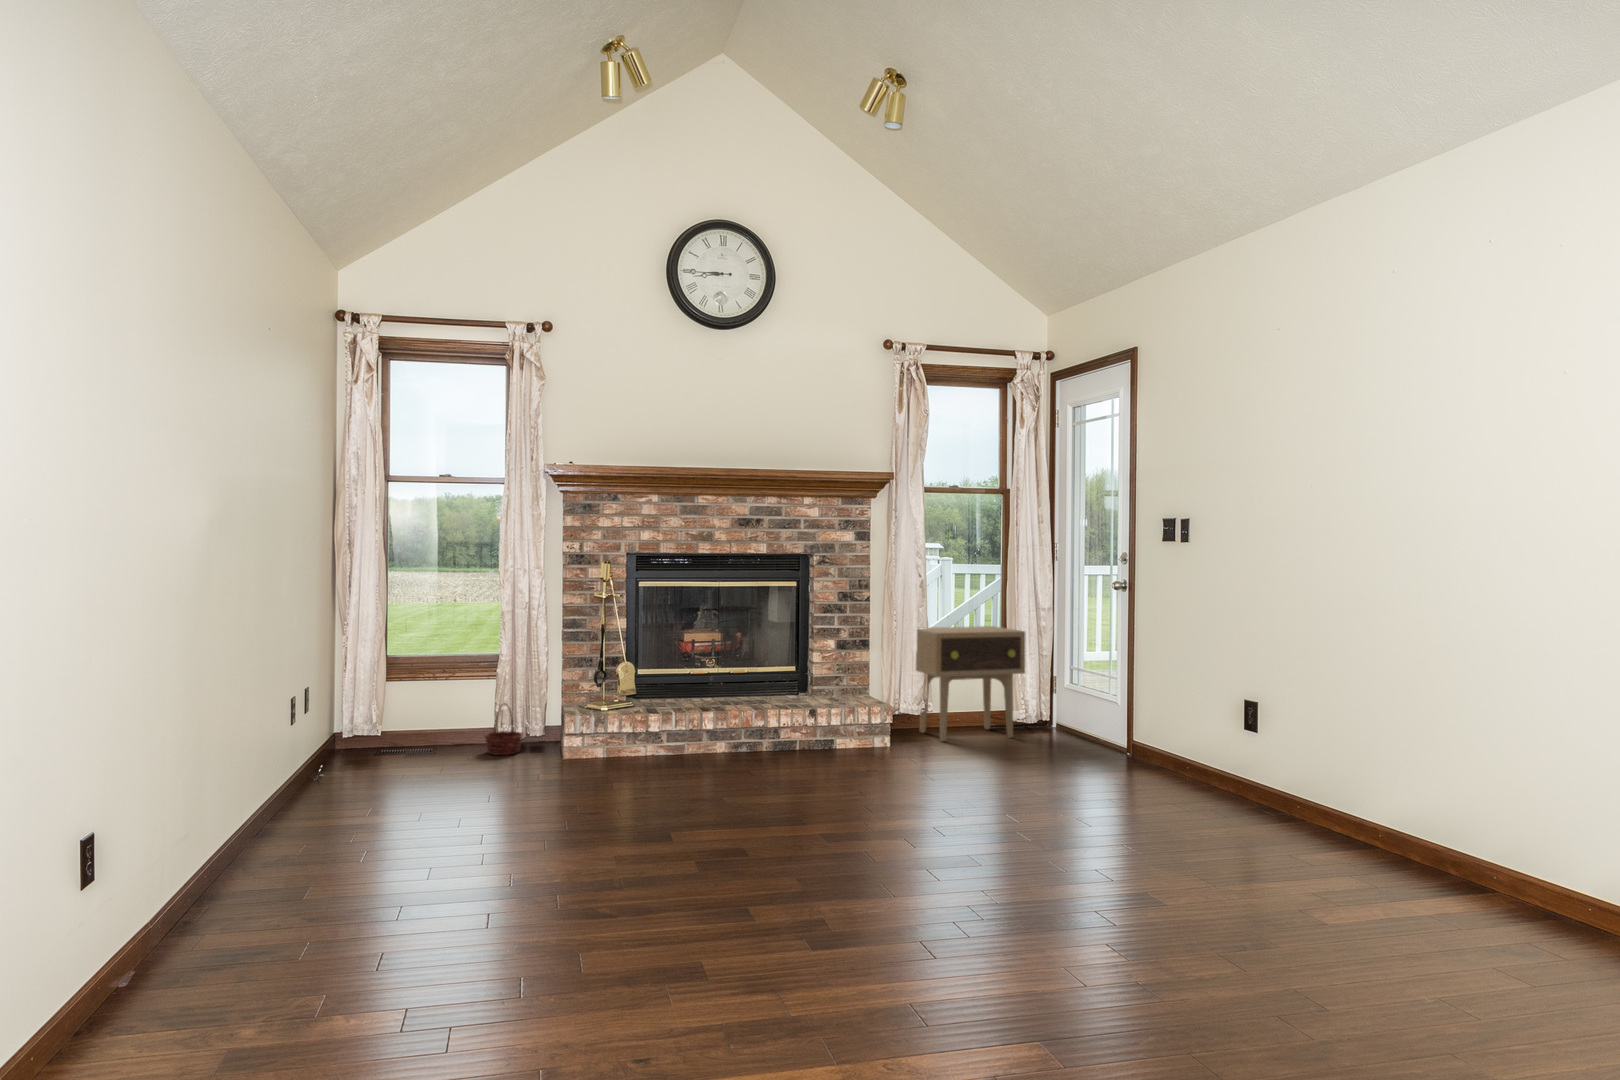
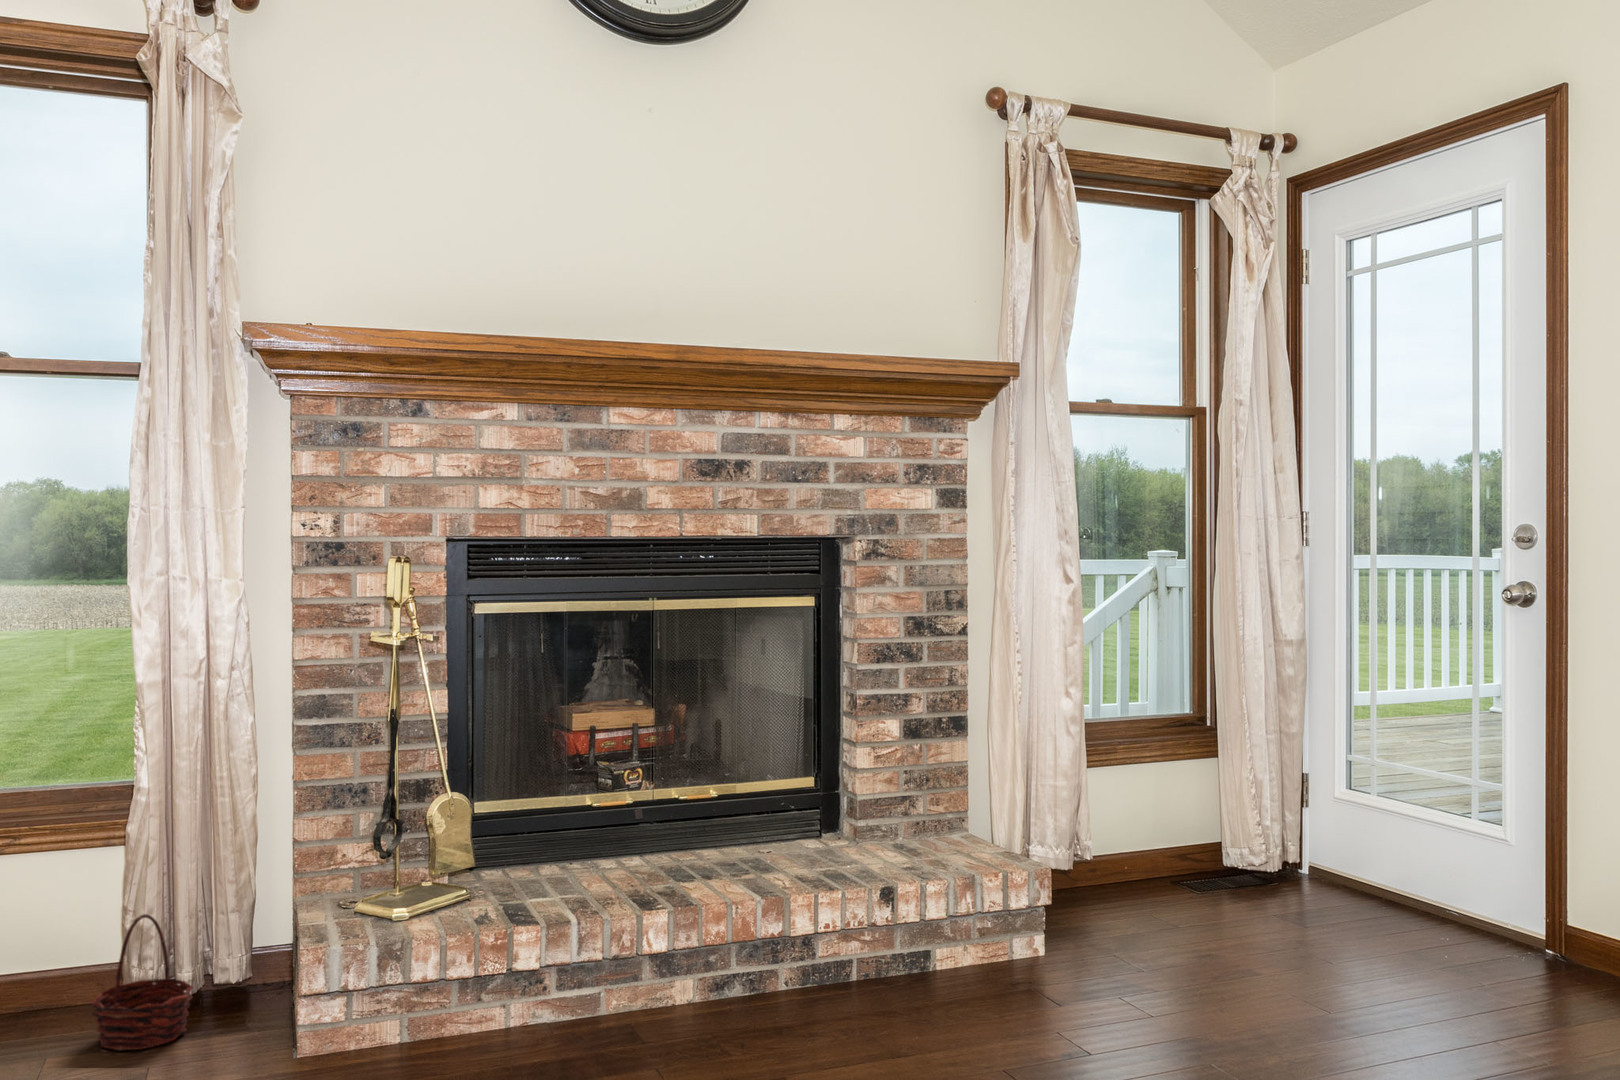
side table: present [916,626,1025,741] -> none [1040,678,1283,929]

